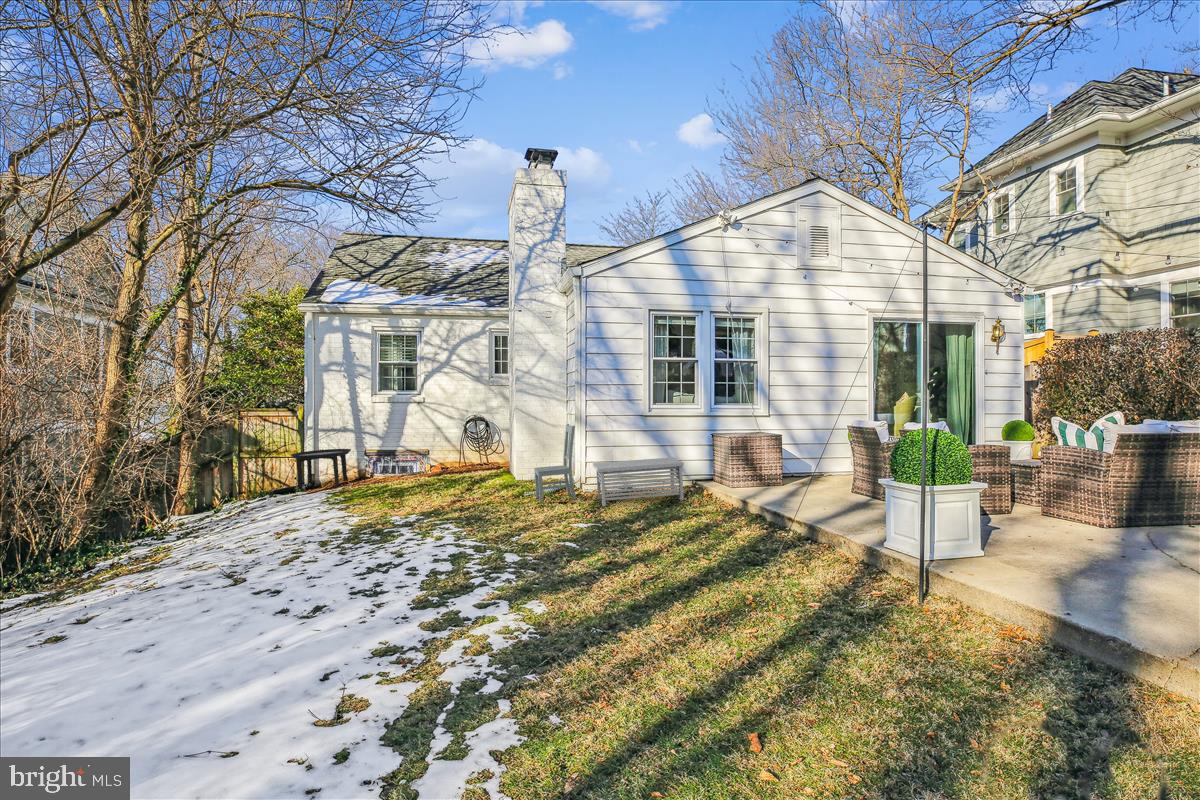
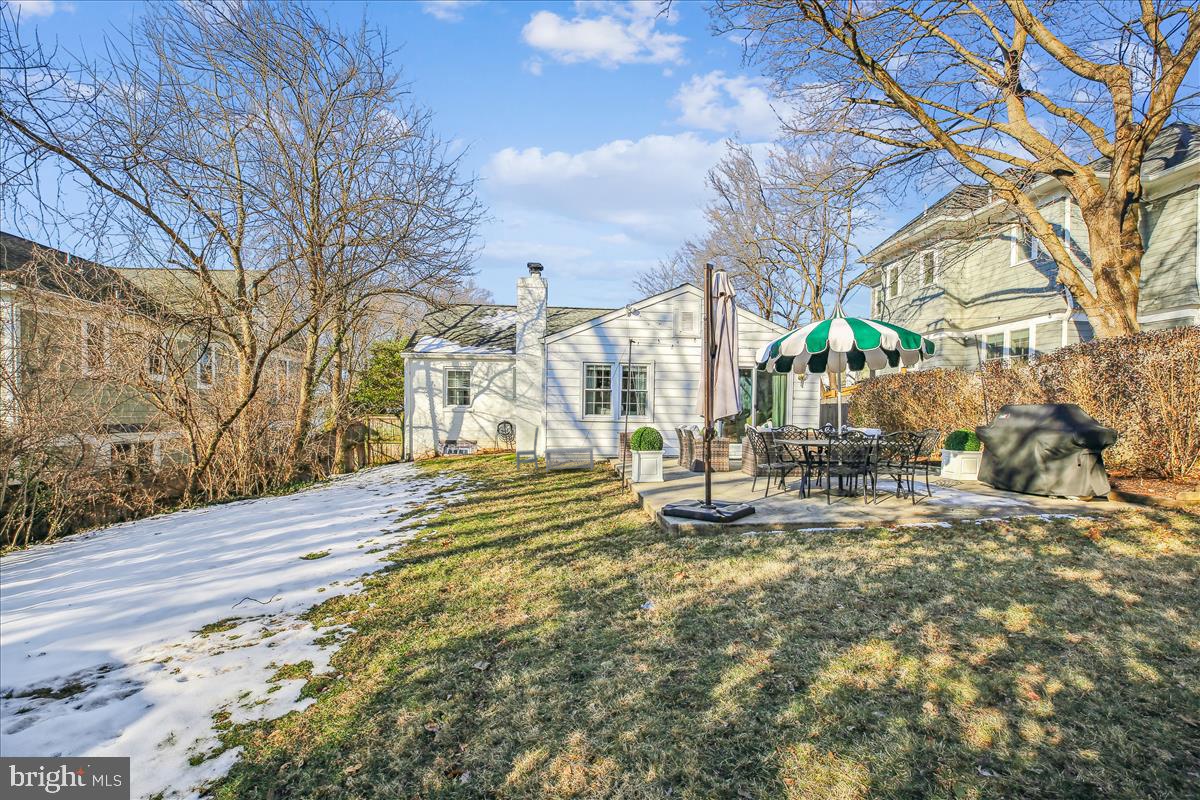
round table: present [291,449,351,489] -> none [394,439,429,462]

